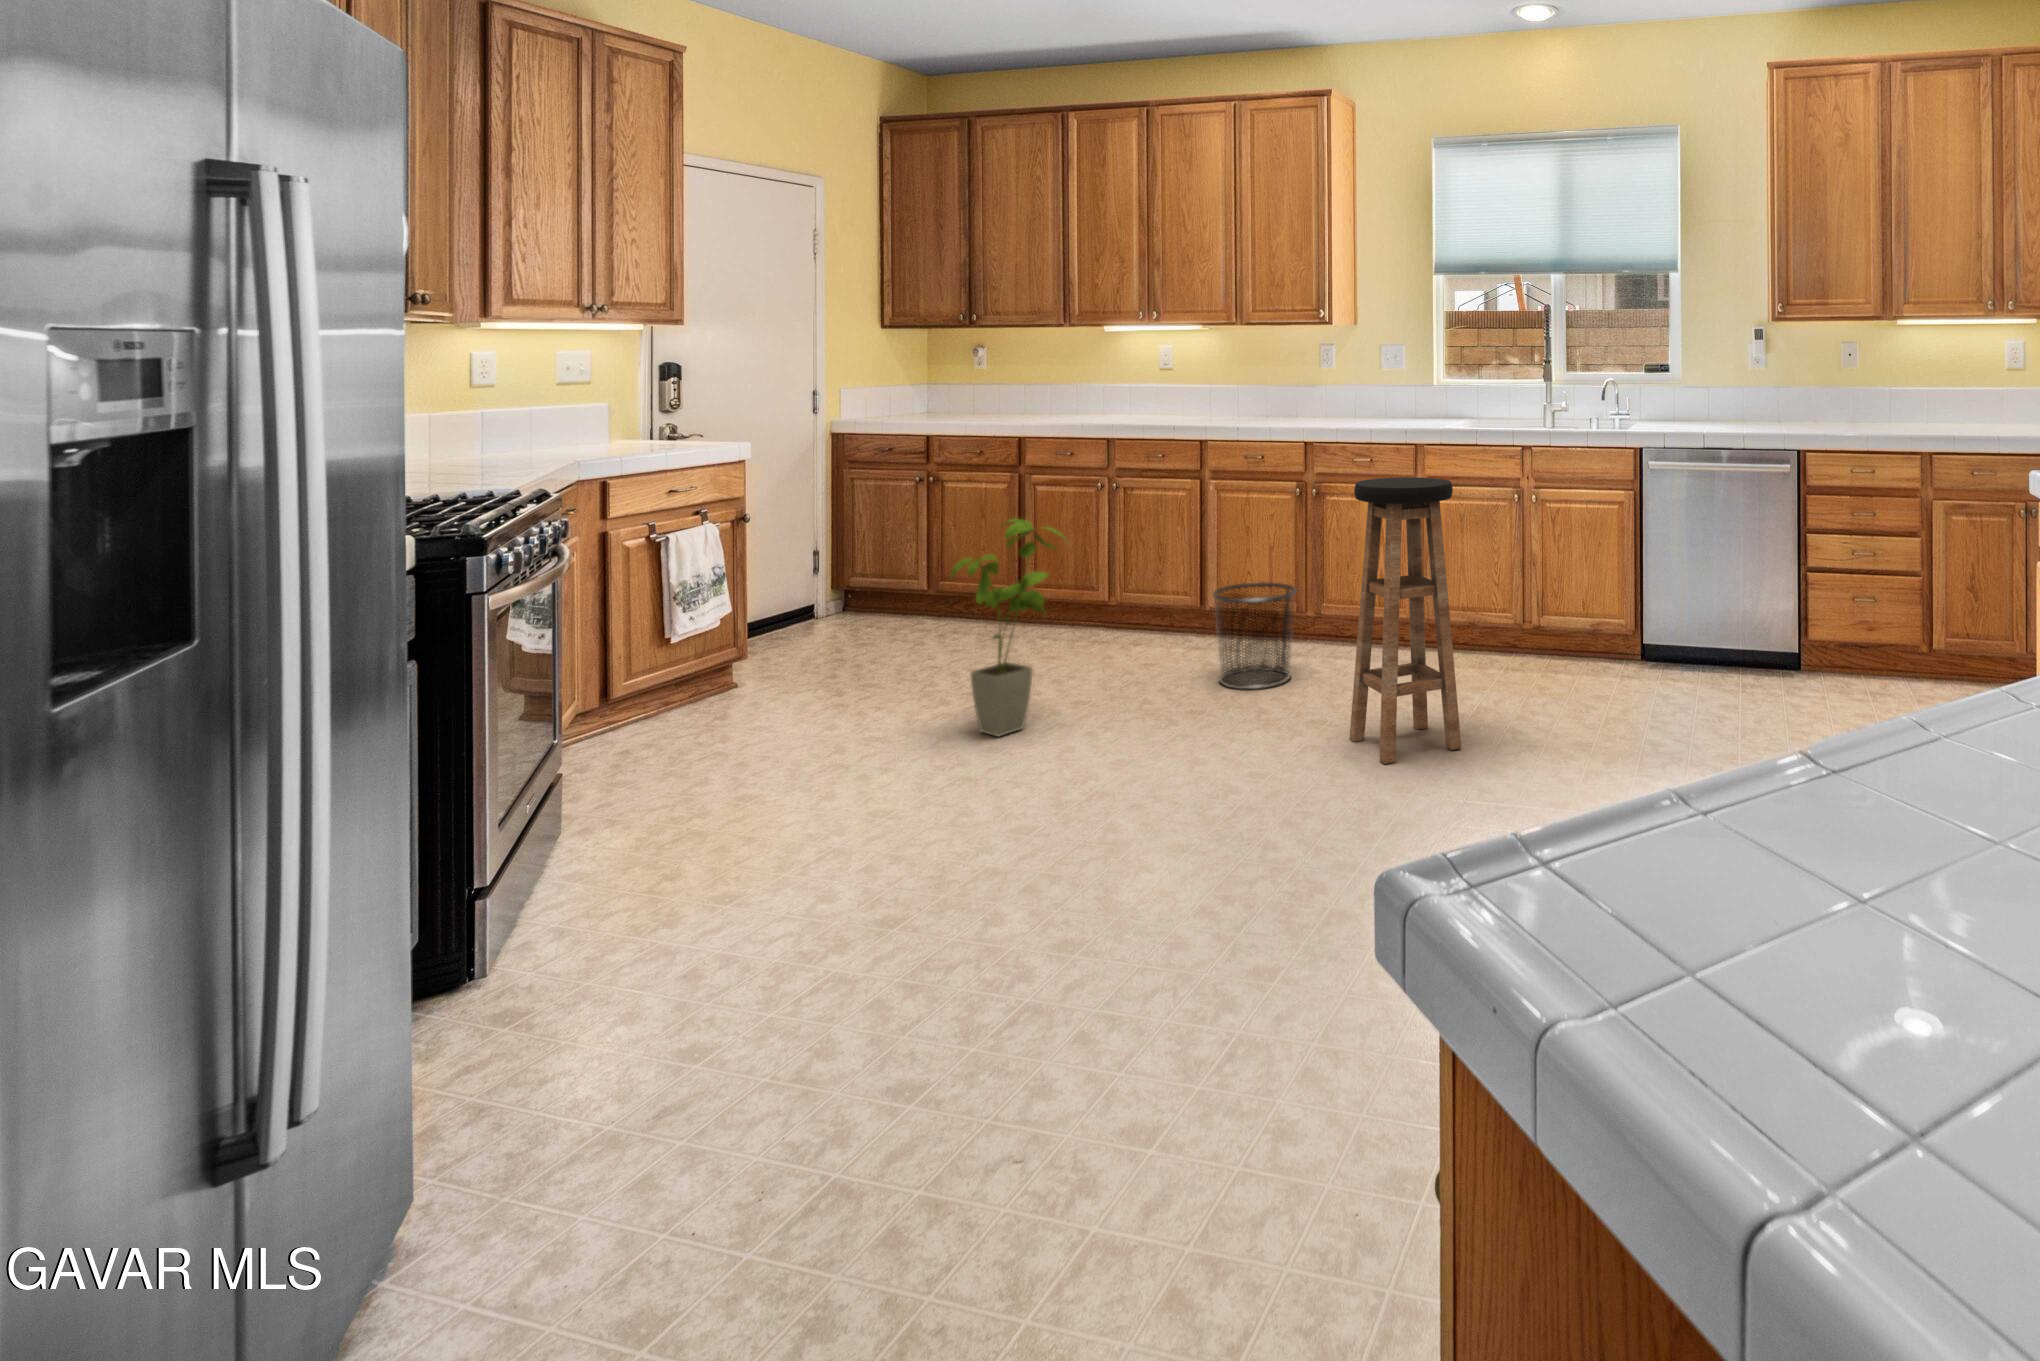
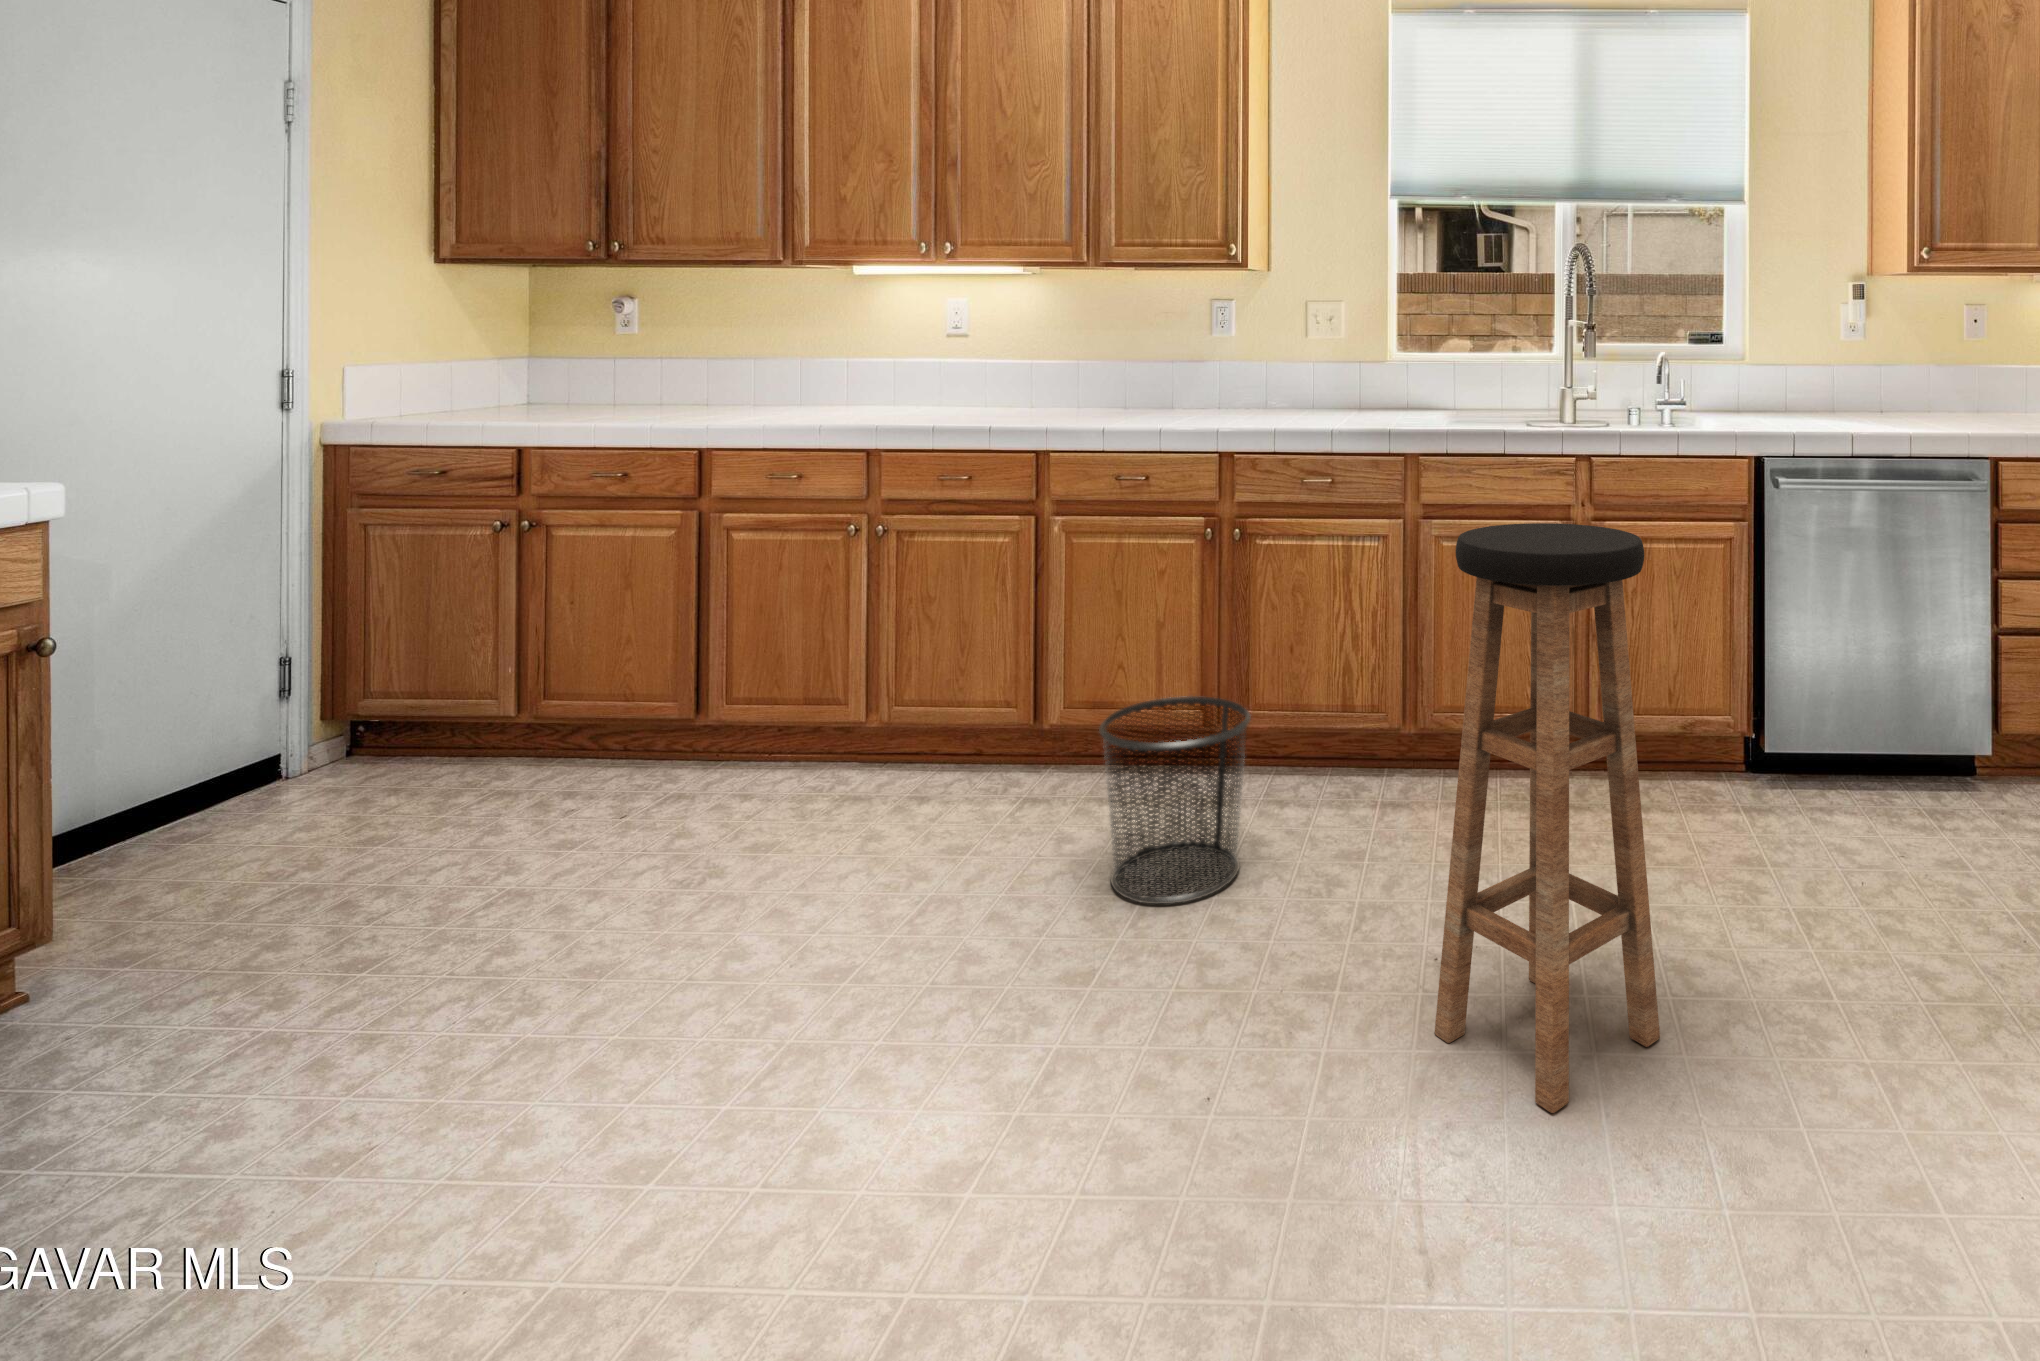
house plant: present [950,518,1067,737] -> none [538,636,841,1131]

